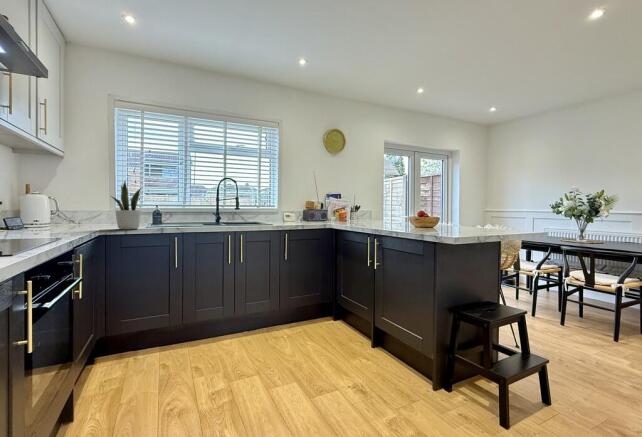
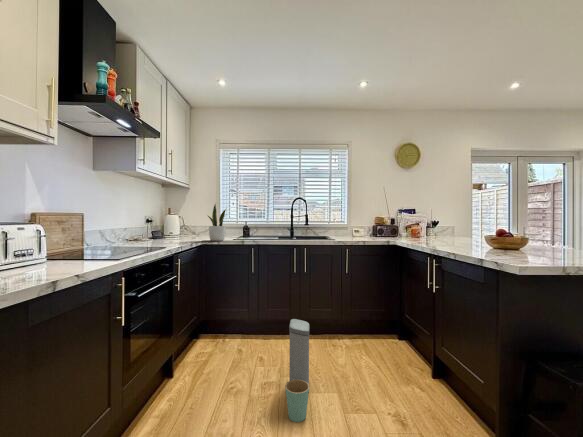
trash can: none [243,312,278,415] -> present [285,319,310,422]

